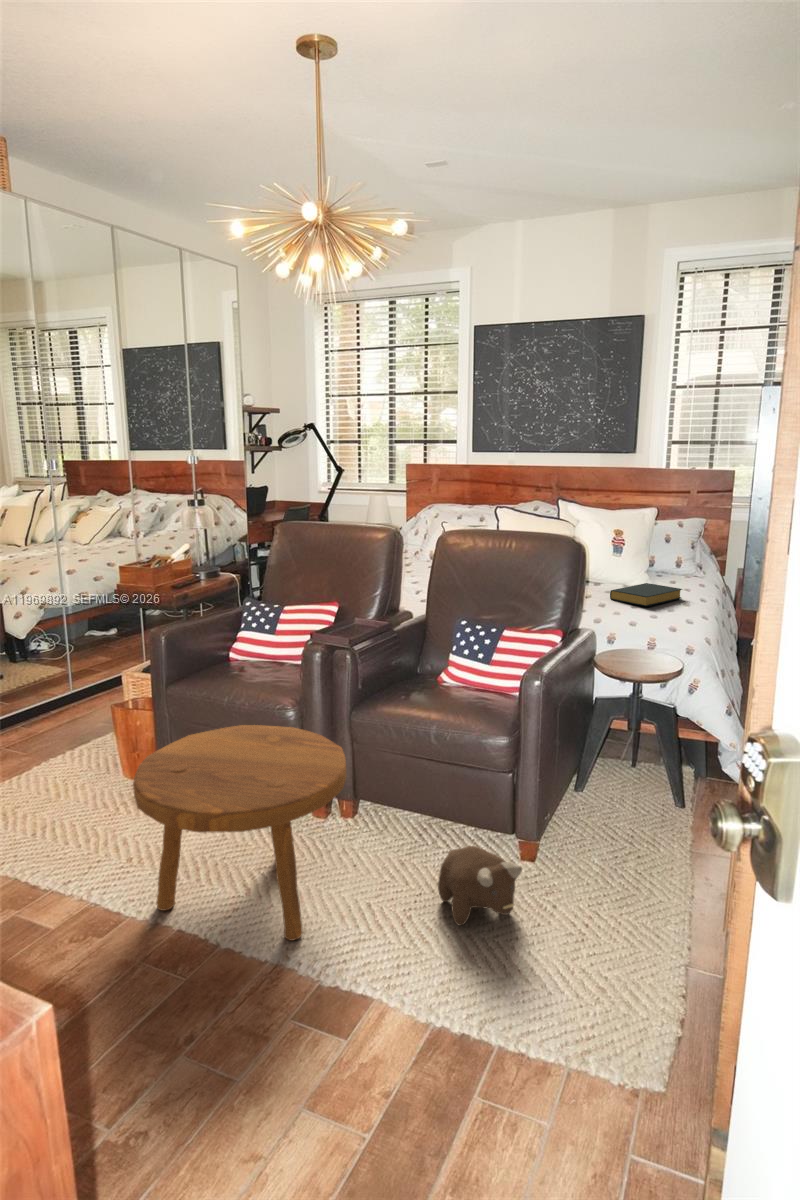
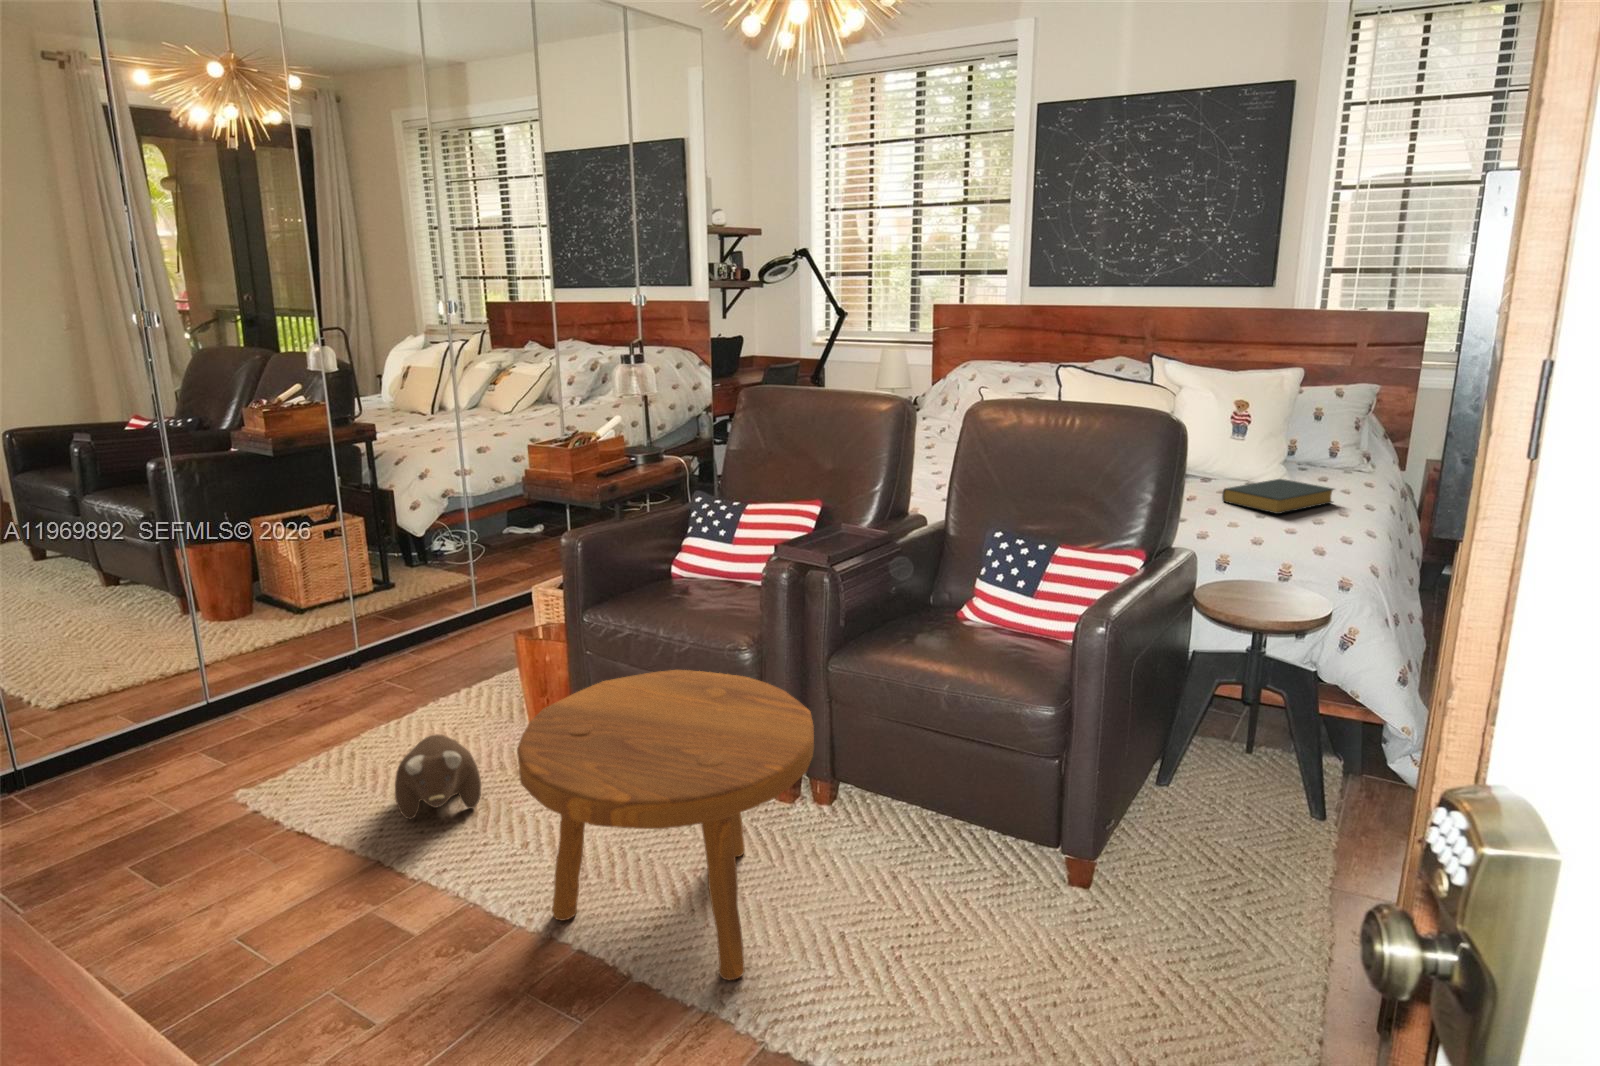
plush toy: present [438,846,522,925] -> present [395,734,481,819]

